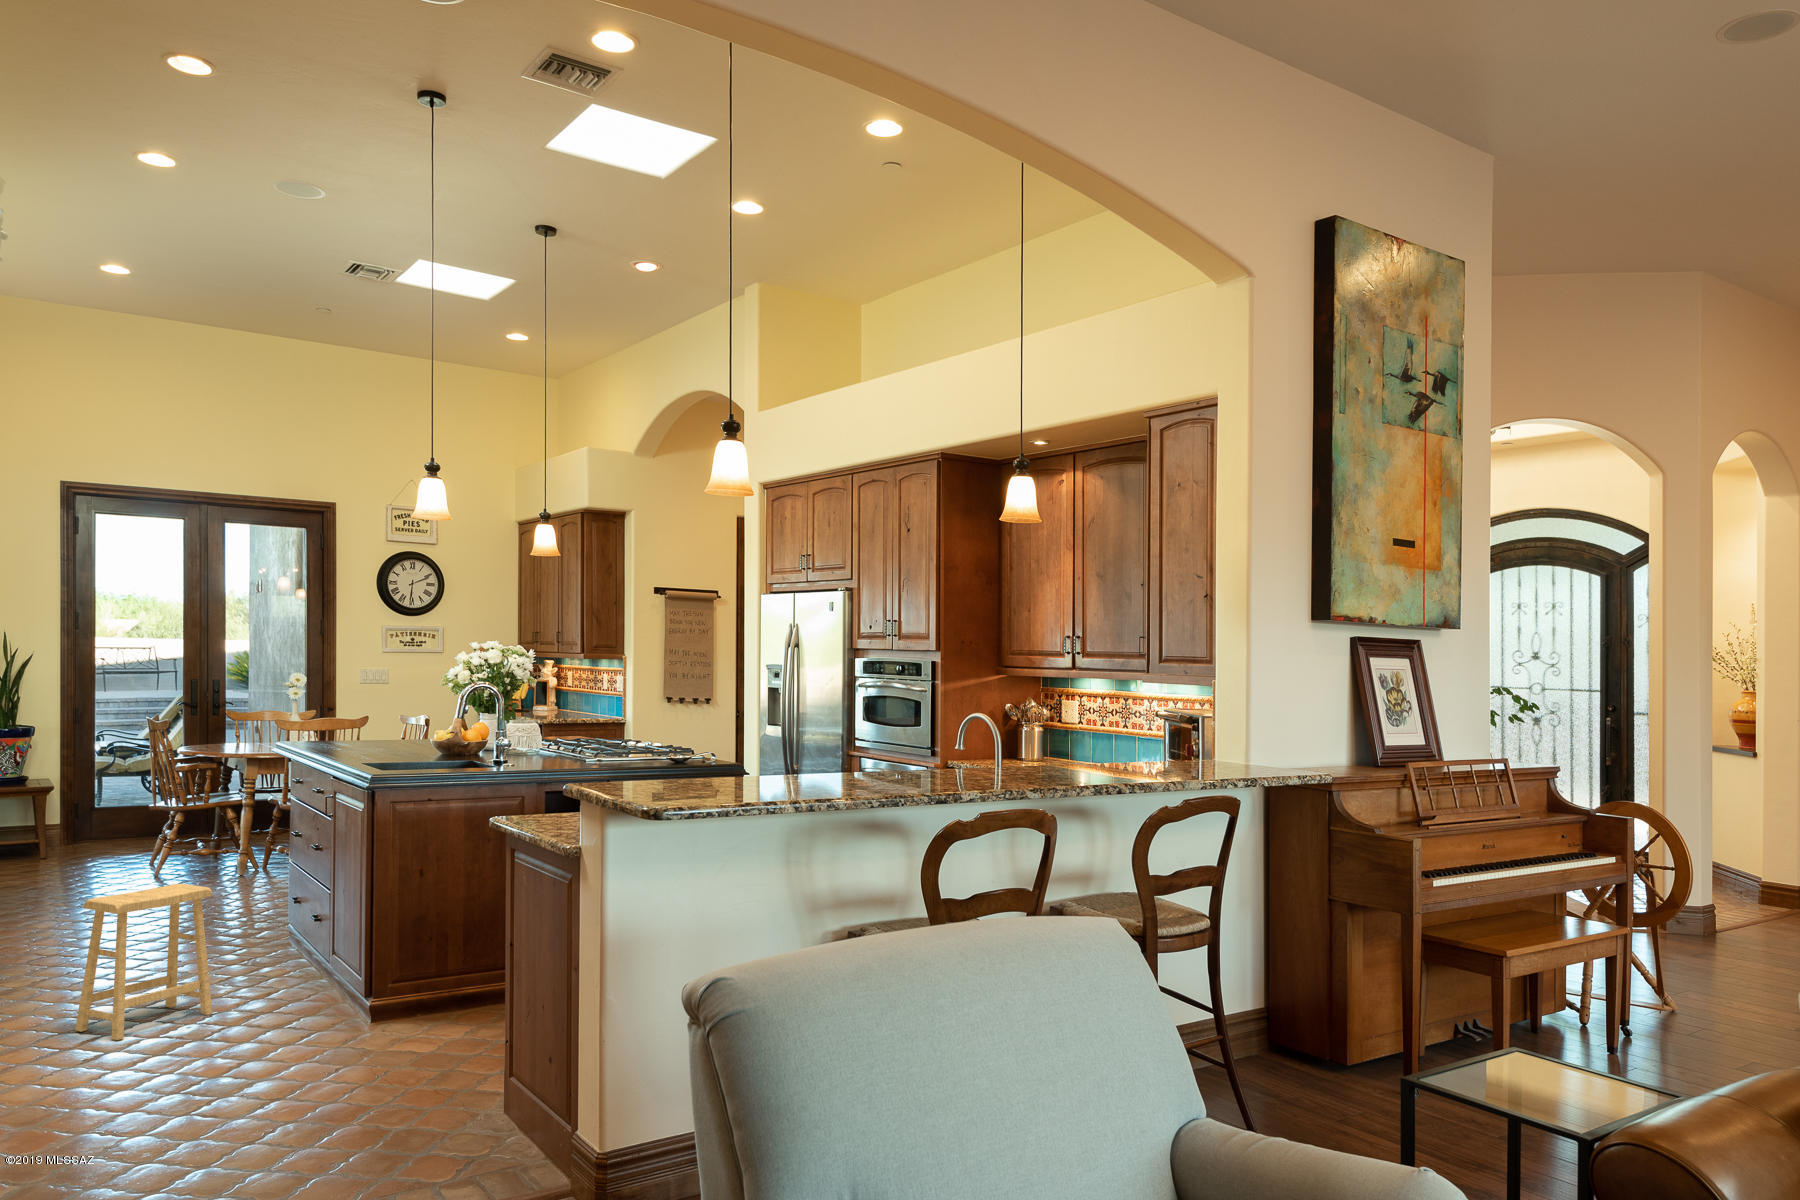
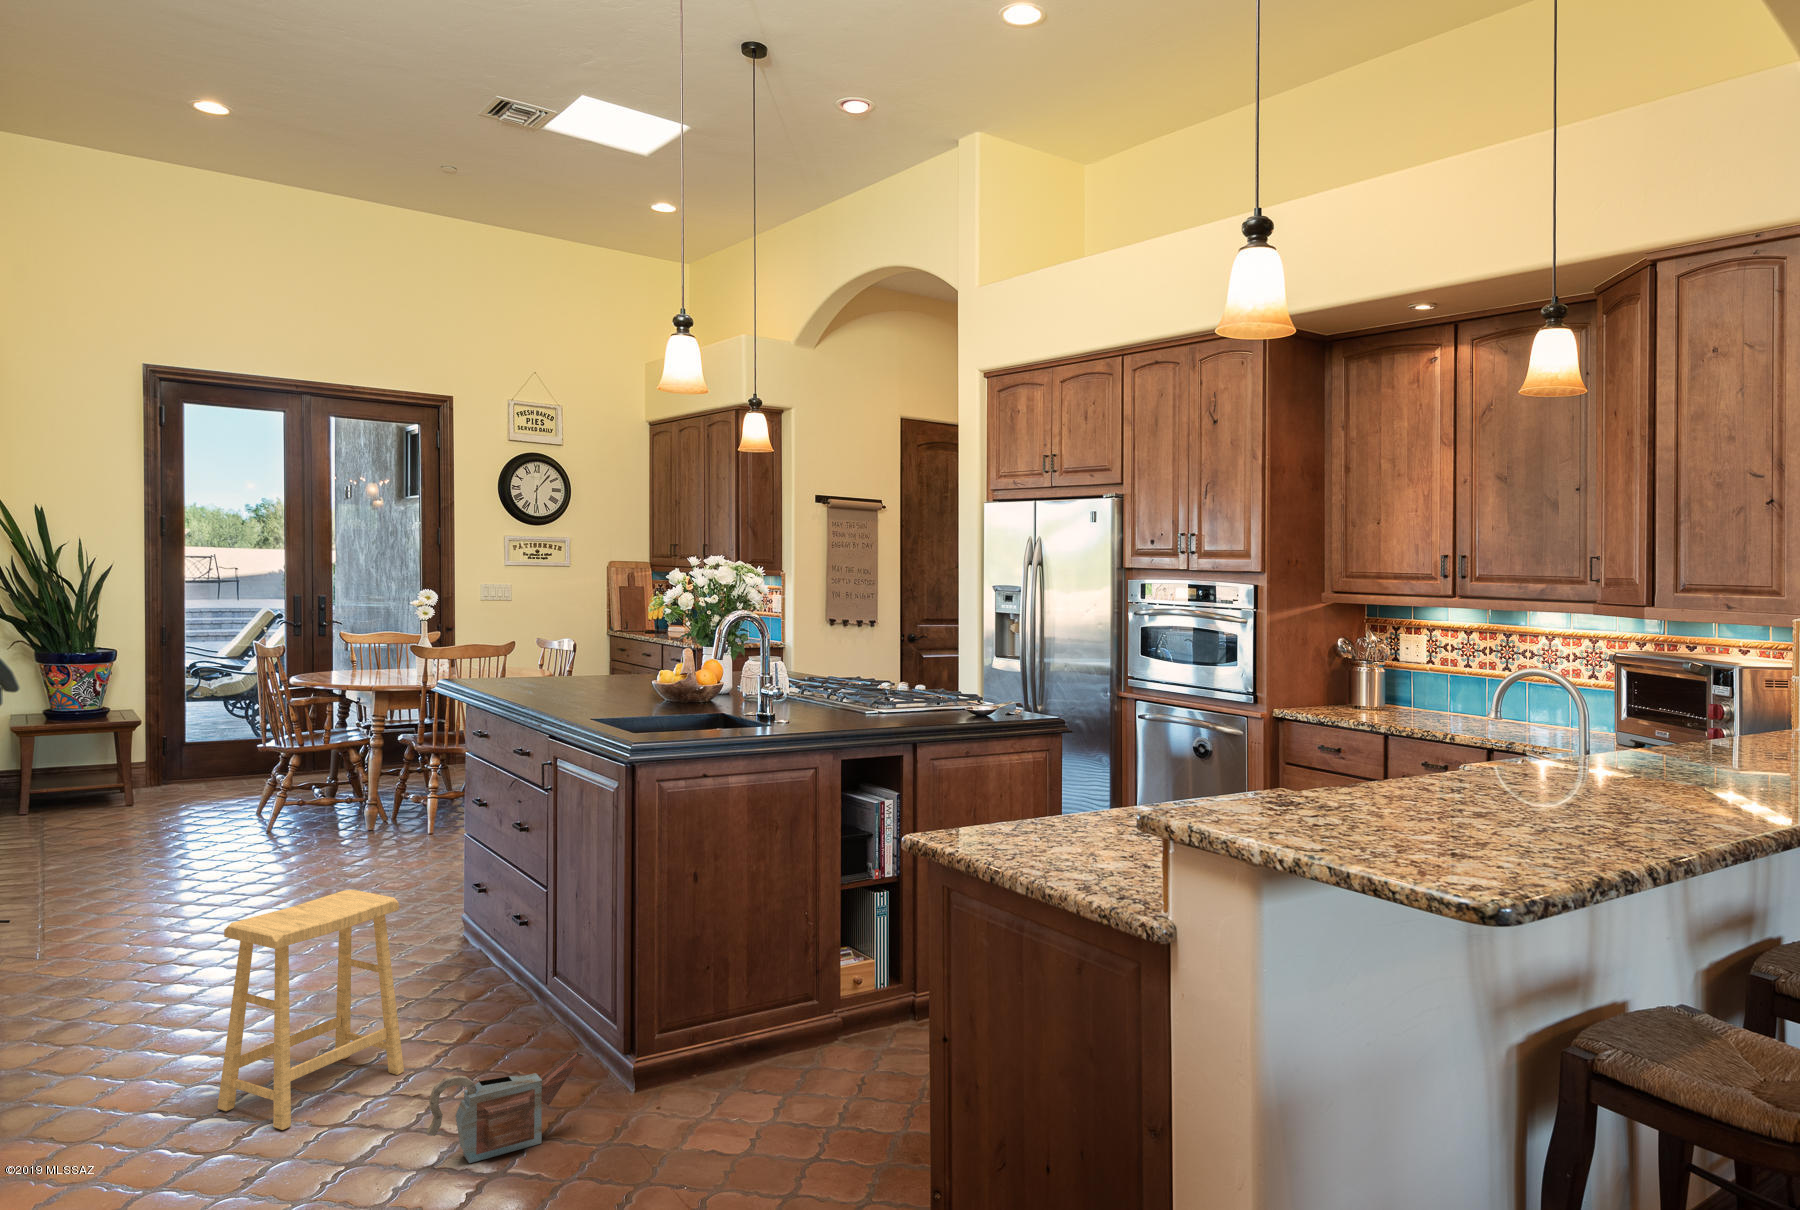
watering can: none [210,985,326,1055] -> present [427,1052,583,1163]

